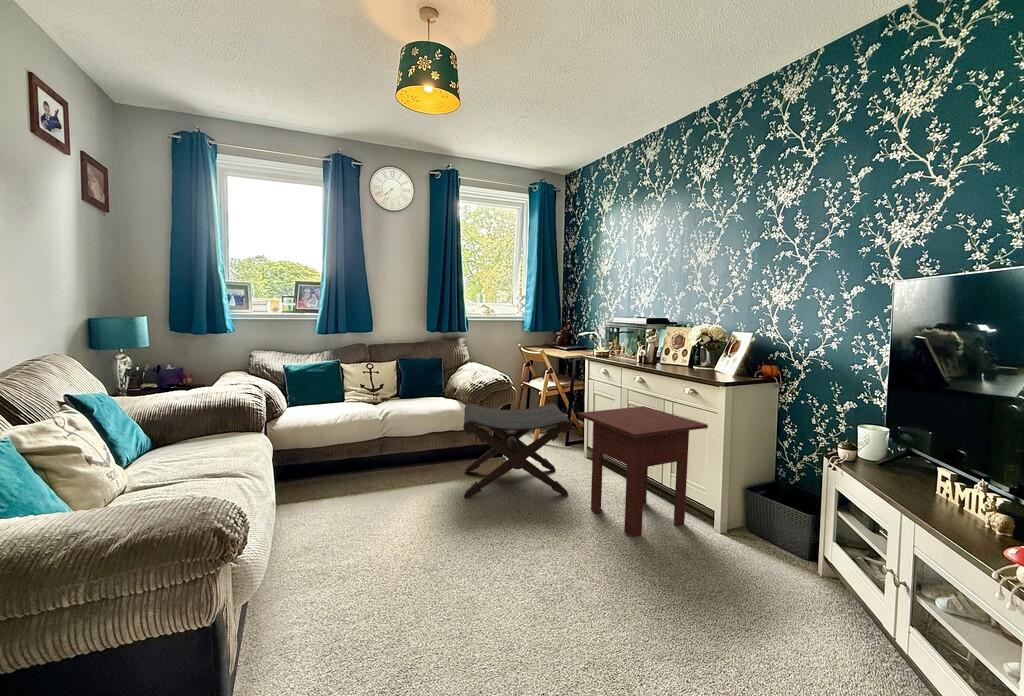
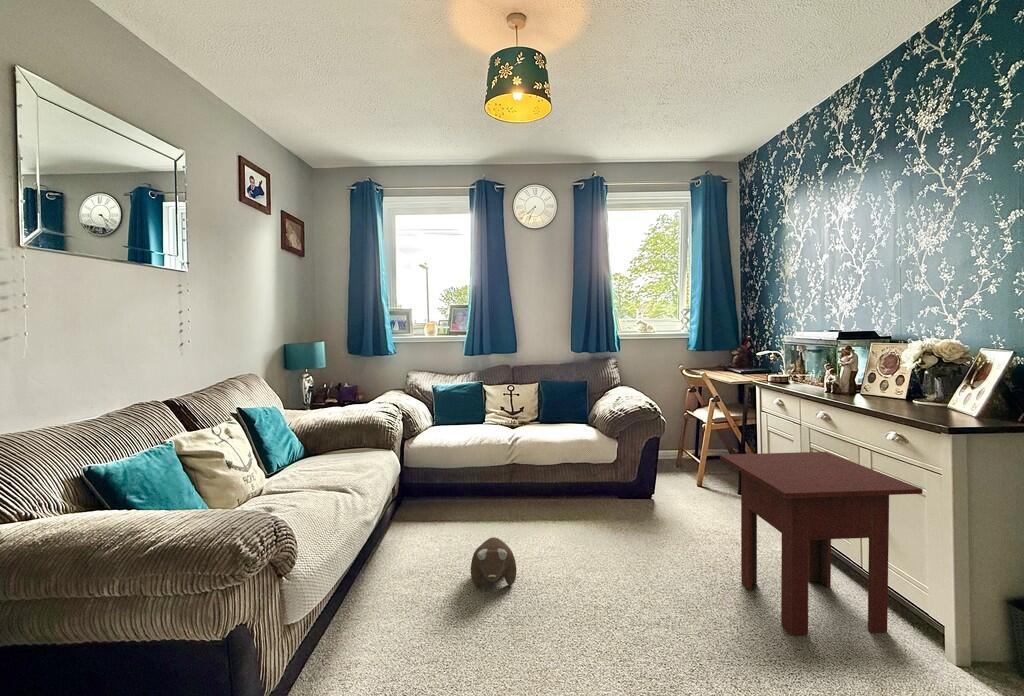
footstool: present [463,403,572,498] -> none [583,433,717,558]
plush toy: none [375,502,419,549] -> present [471,538,516,586]

